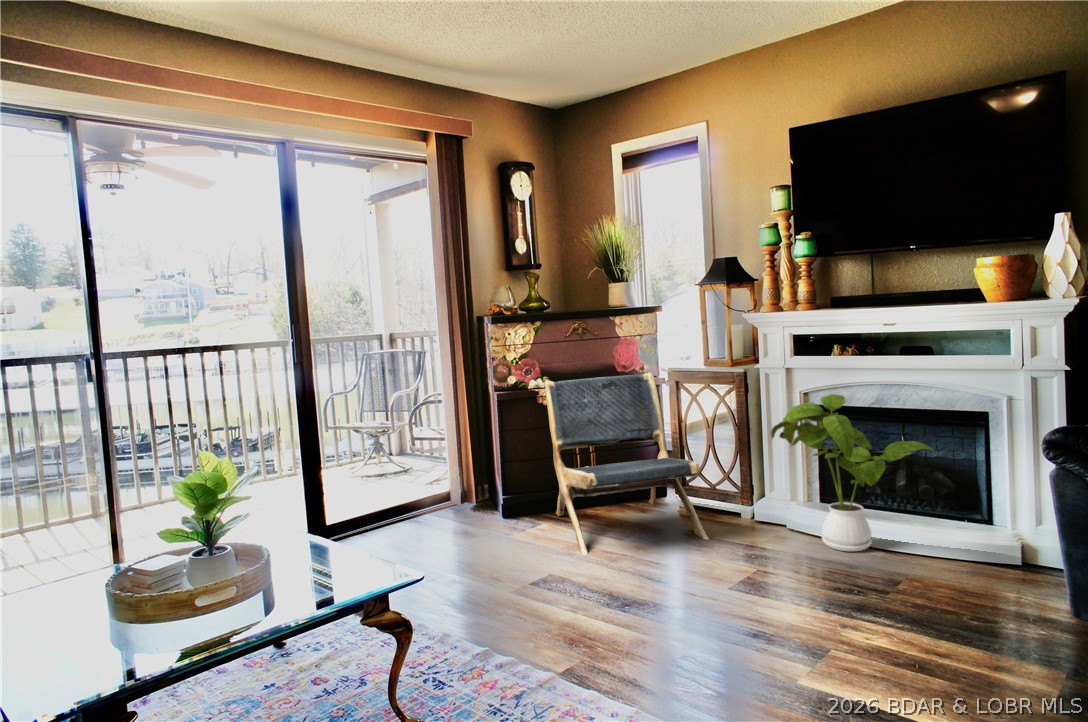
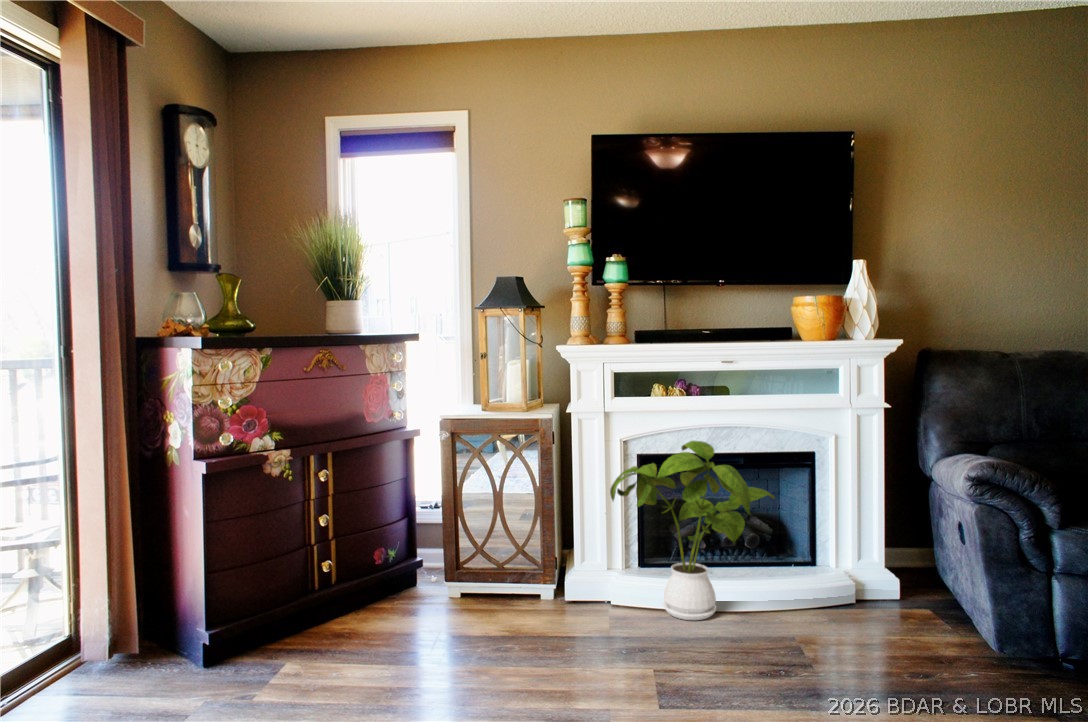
lounge chair: present [544,372,709,555] -> none [282,421,544,703]

